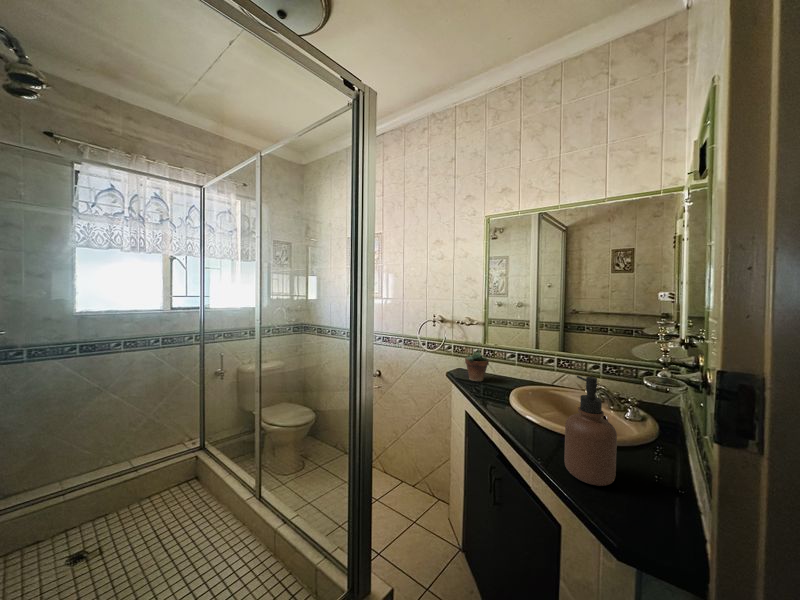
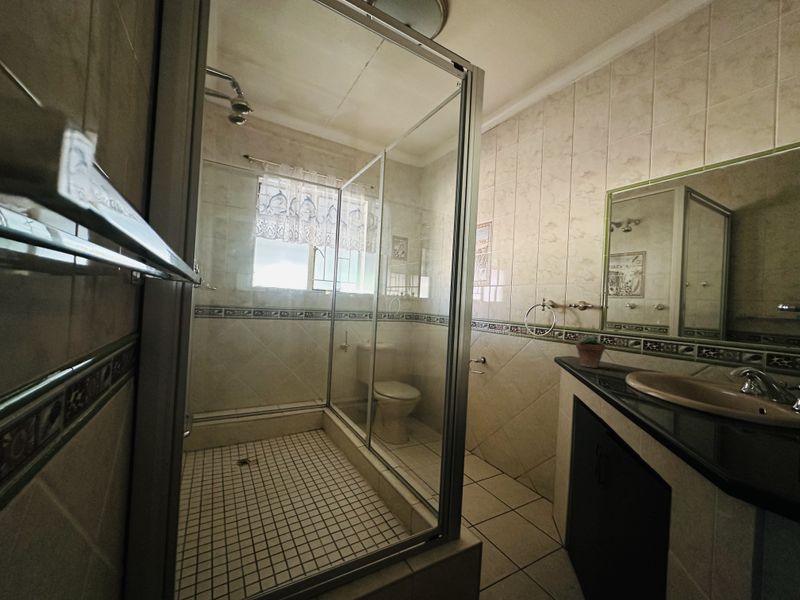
soap dispenser: present [564,376,617,486] -> none [674,324,741,439]

